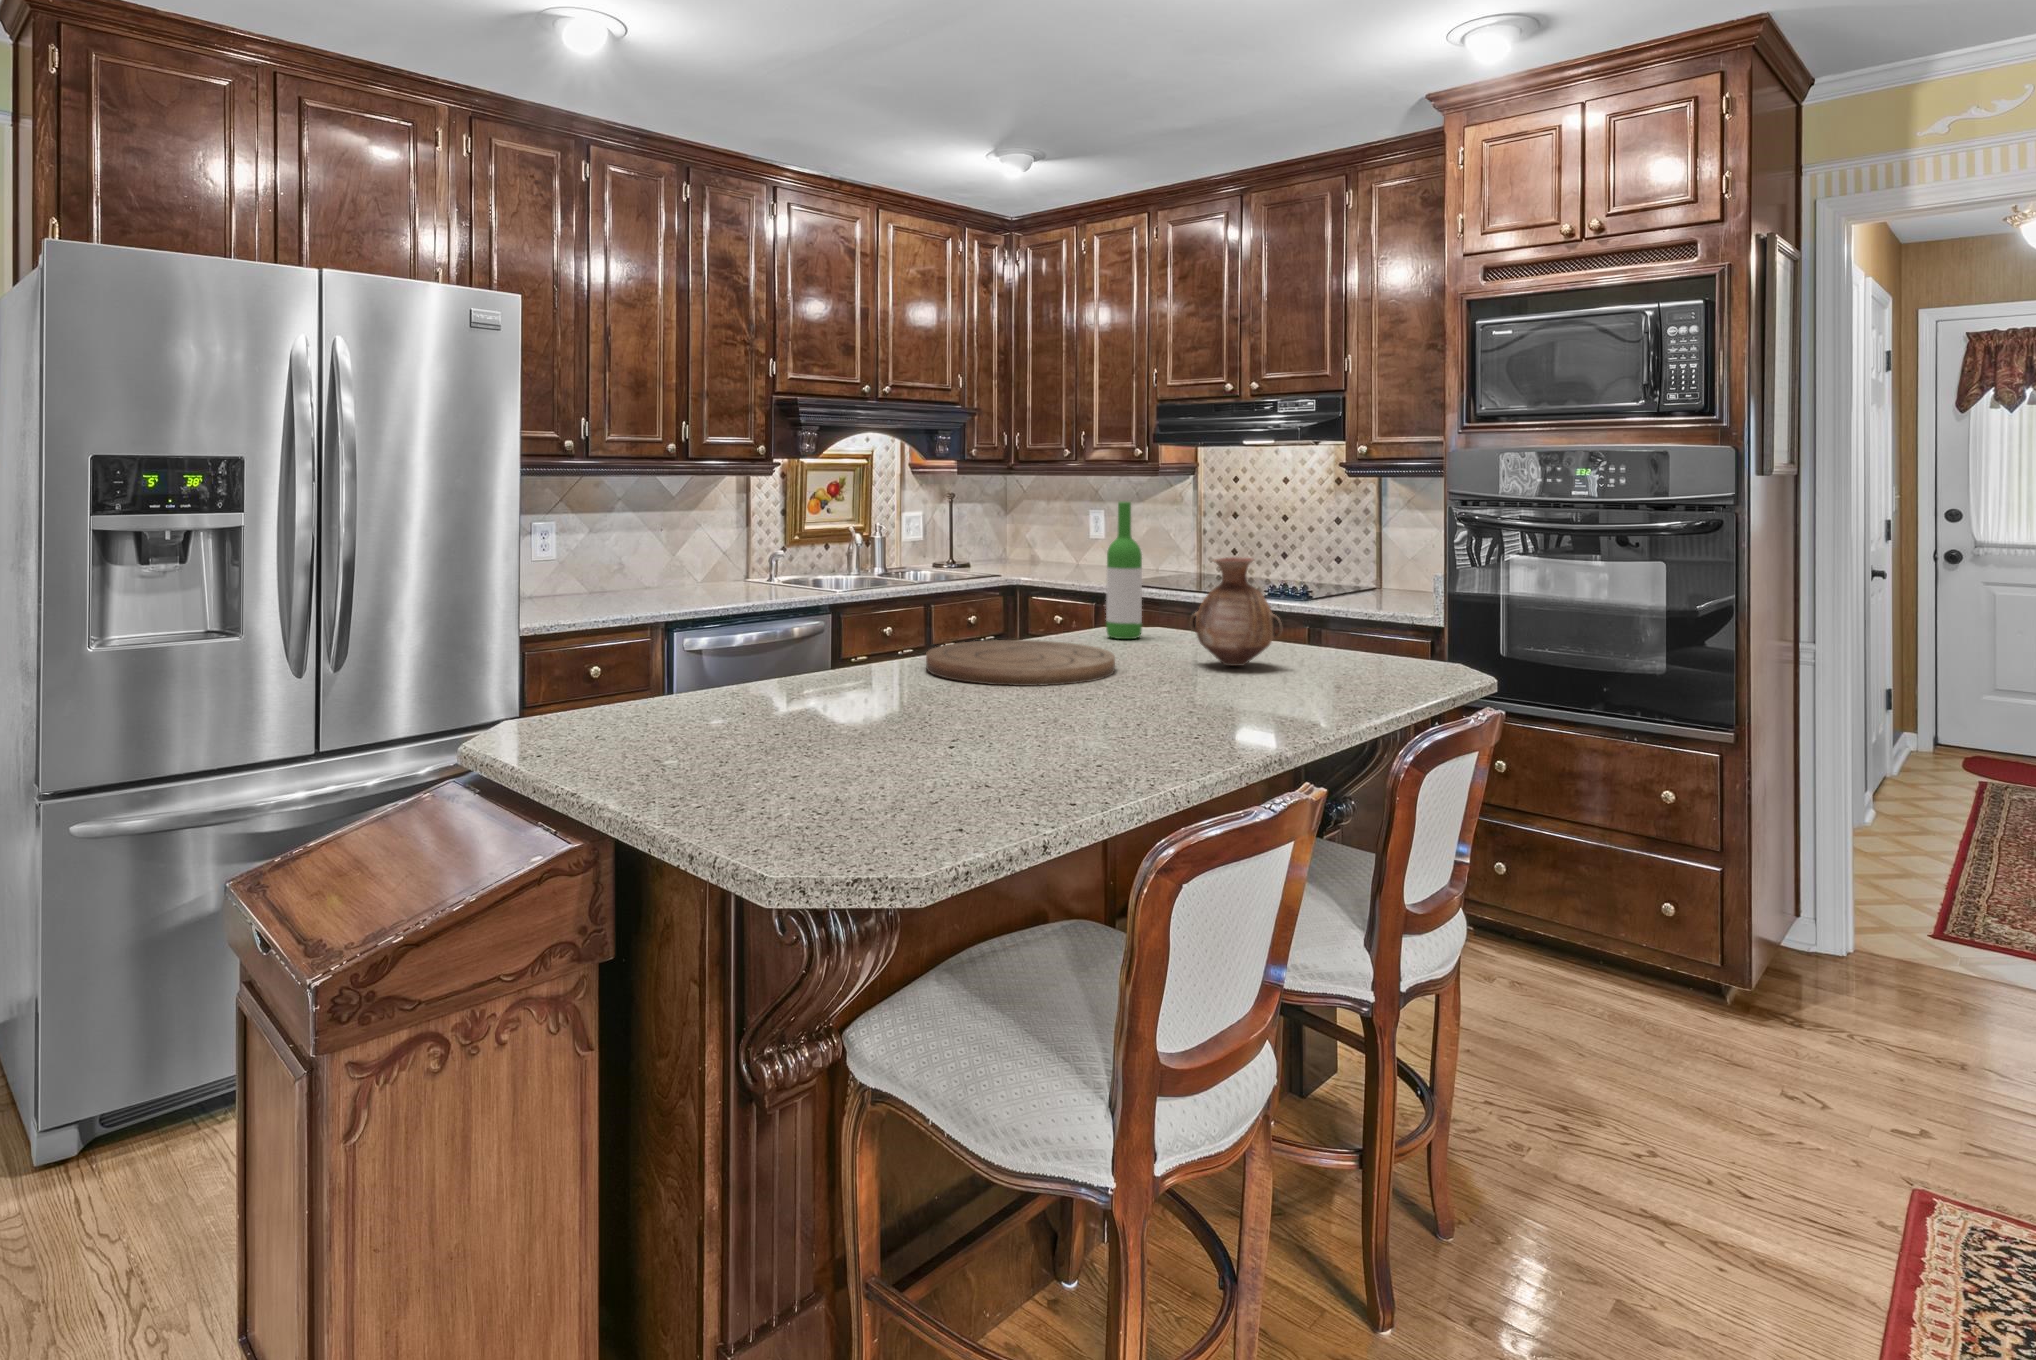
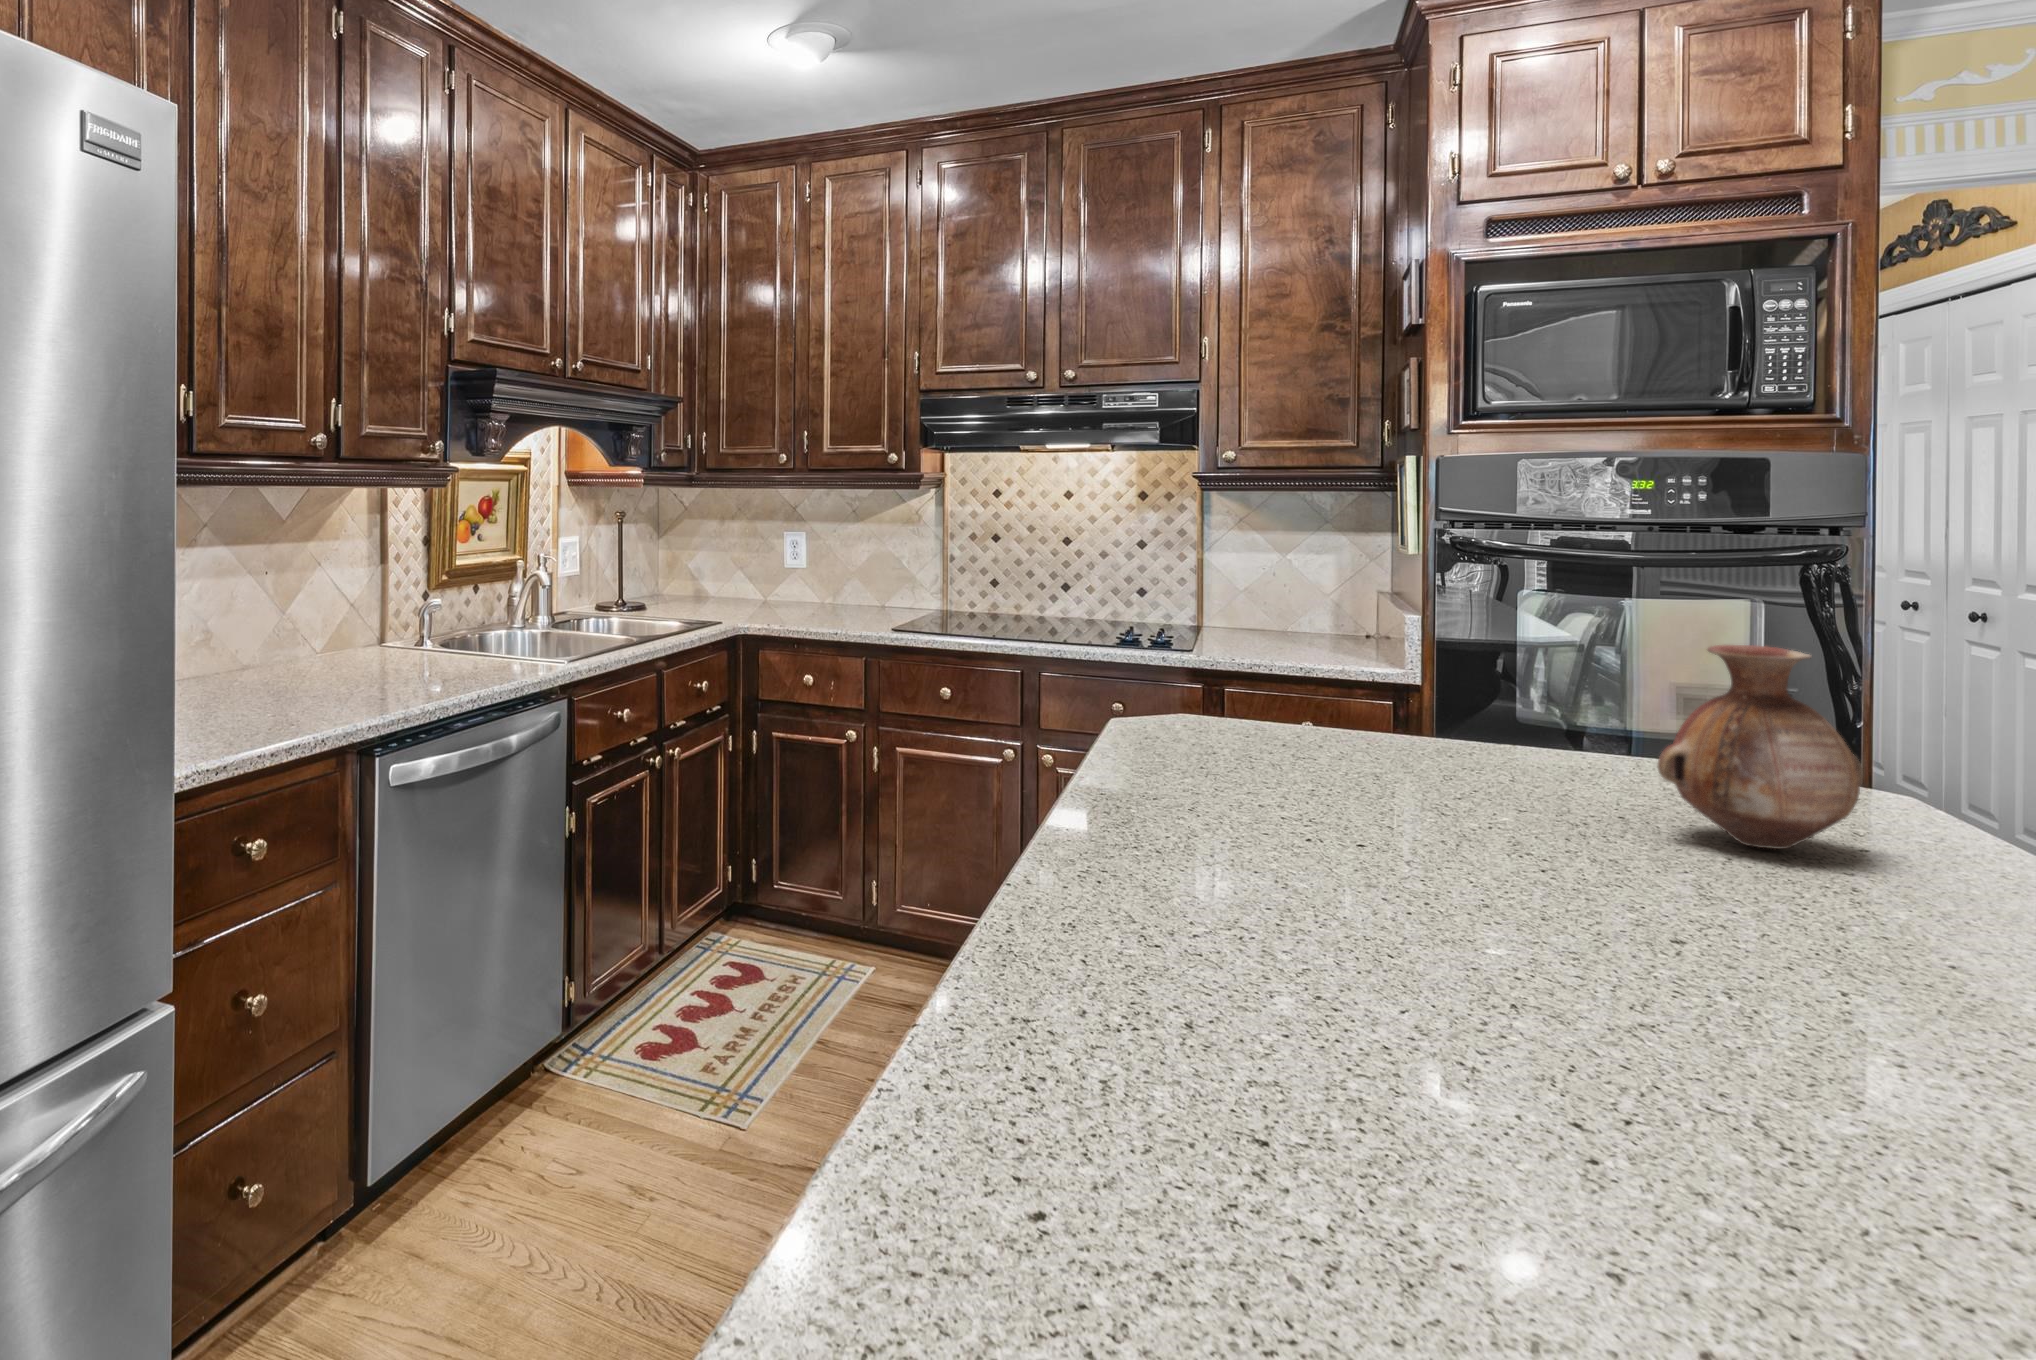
wine bottle: present [1106,502,1142,639] -> none [1299,538,1365,772]
cutting board: present [926,640,1115,686] -> none [1257,806,1714,963]

